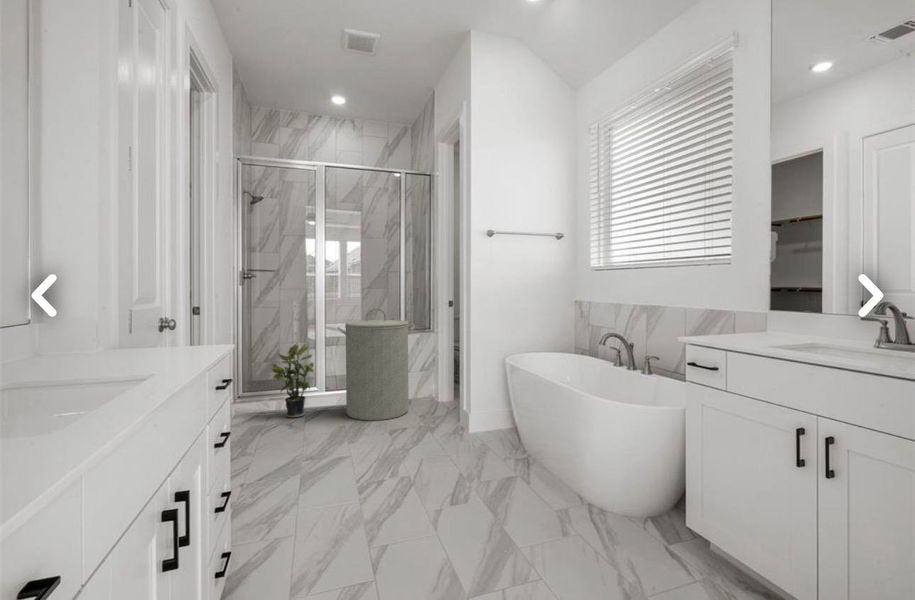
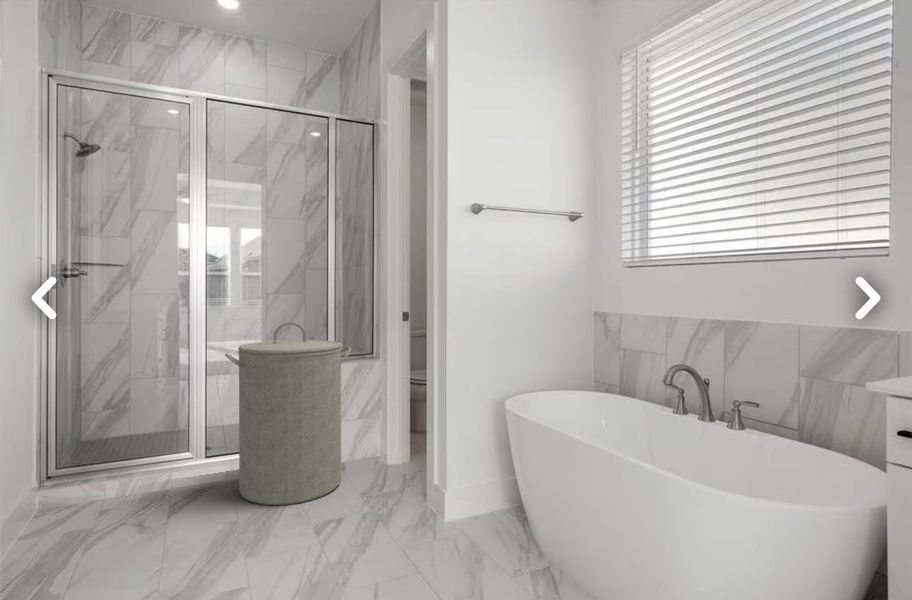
potted plant: present [271,342,314,418] -> none [104,378,183,507]

